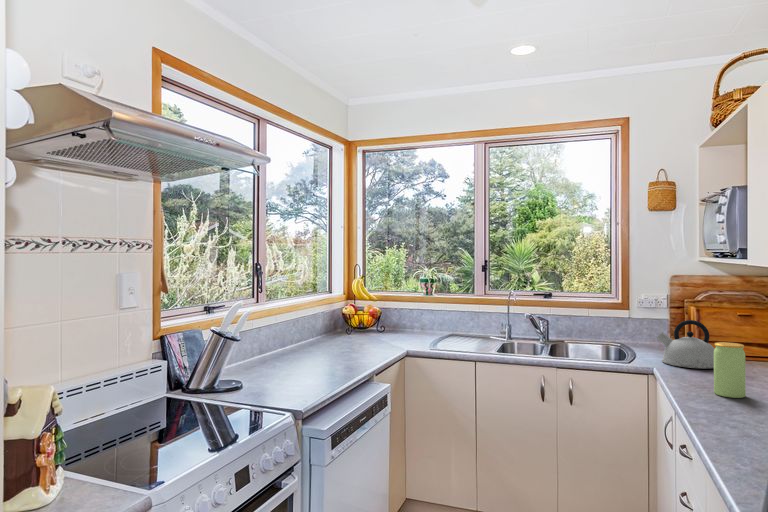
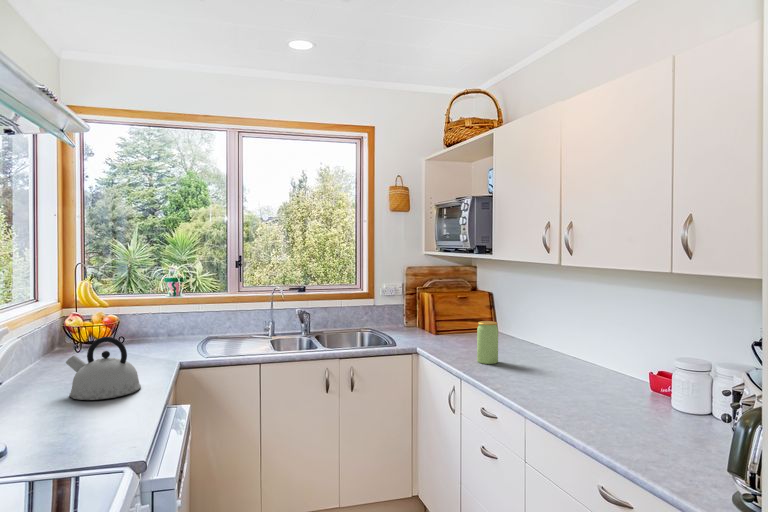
kettle: present [657,320,715,369] -> present [66,337,141,400]

